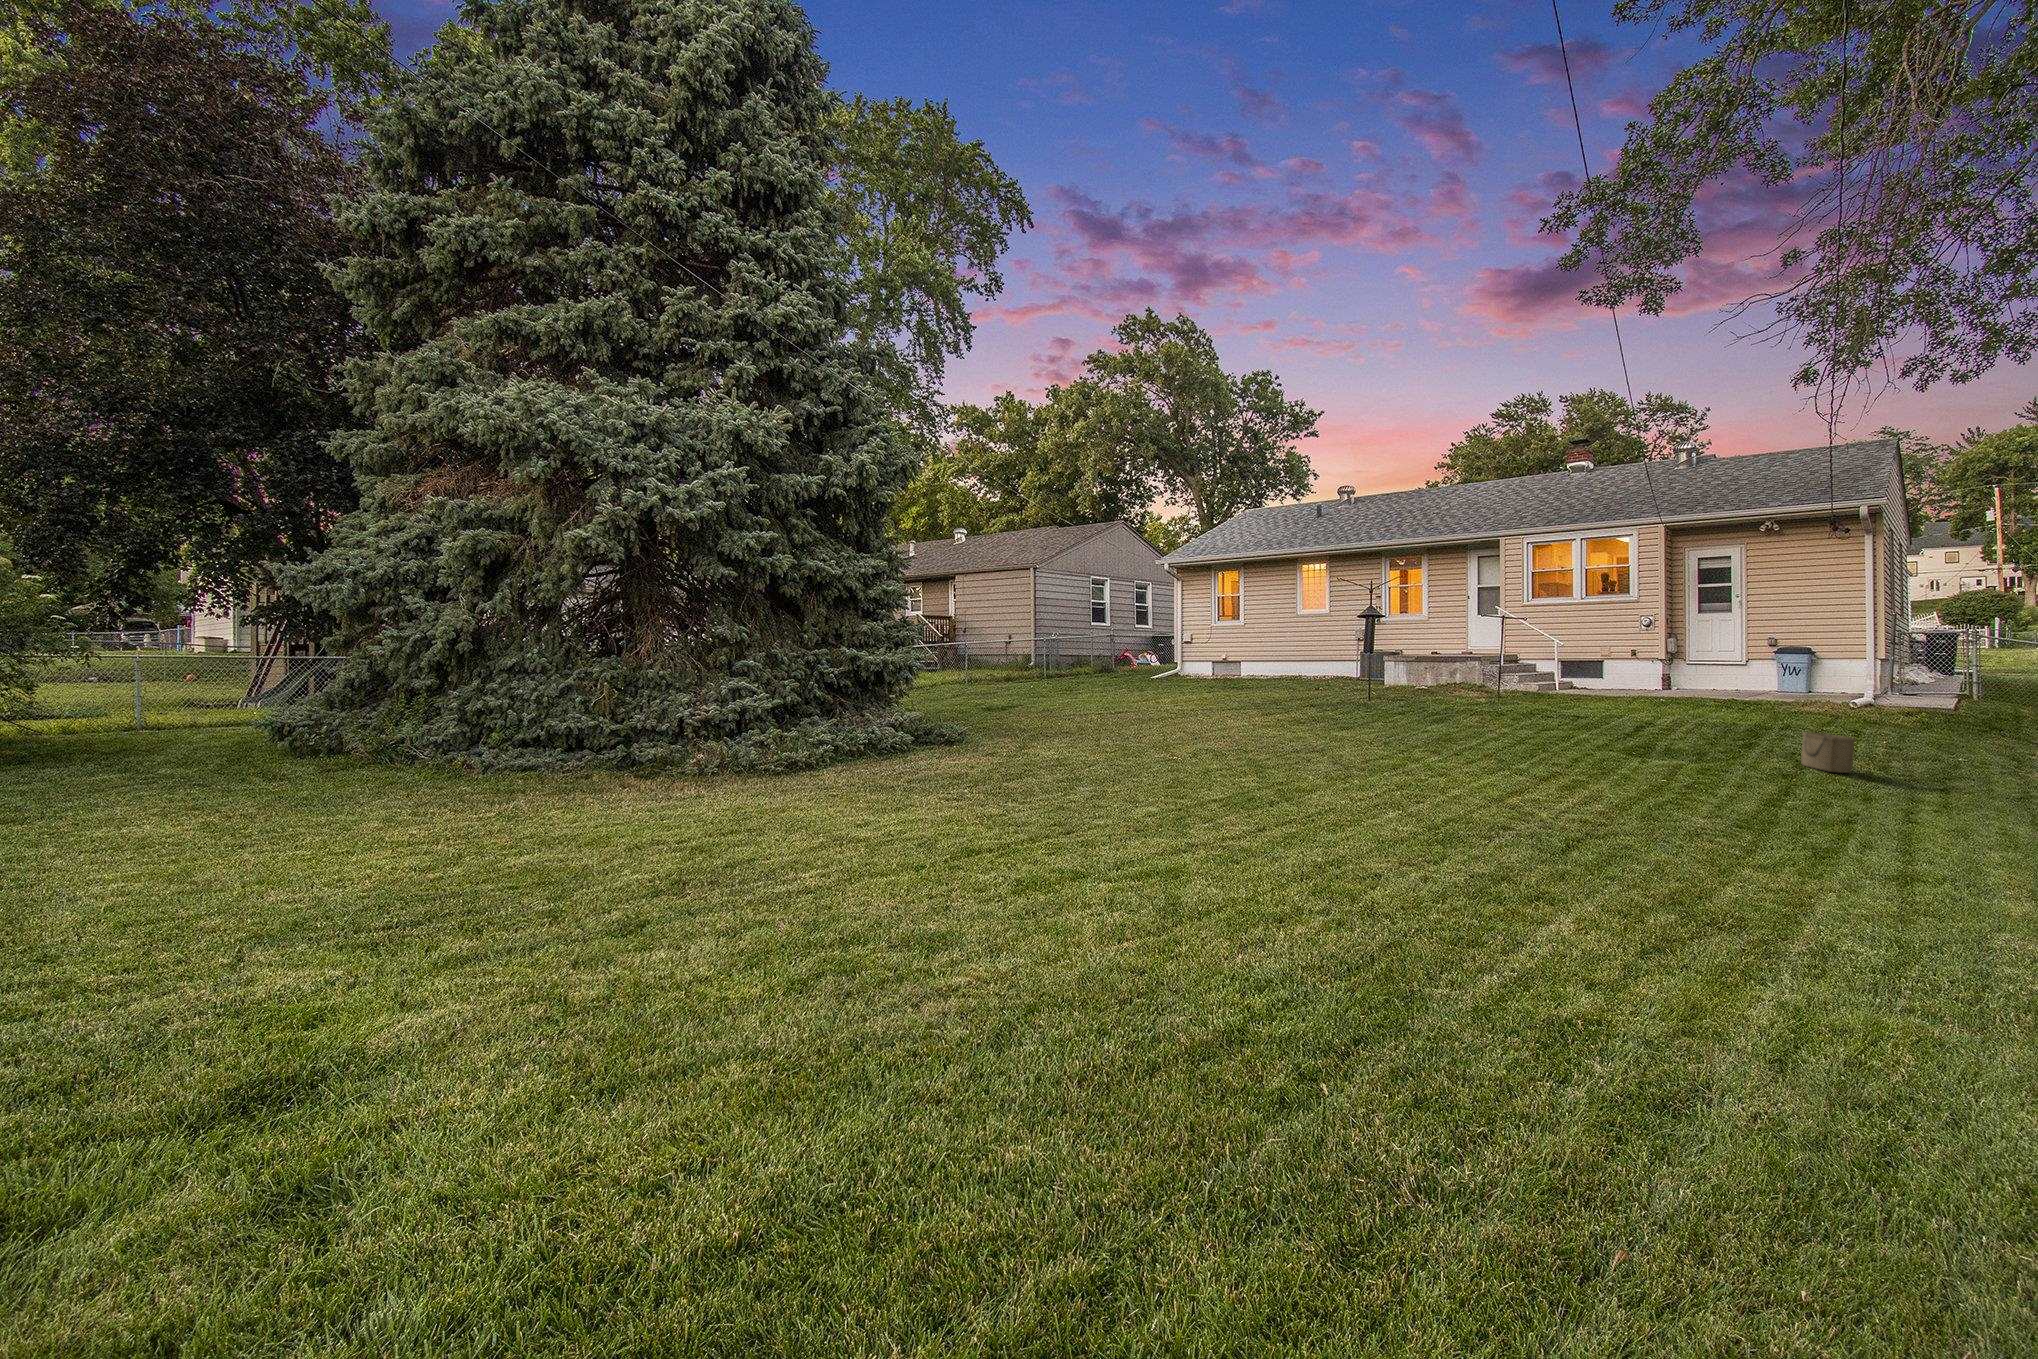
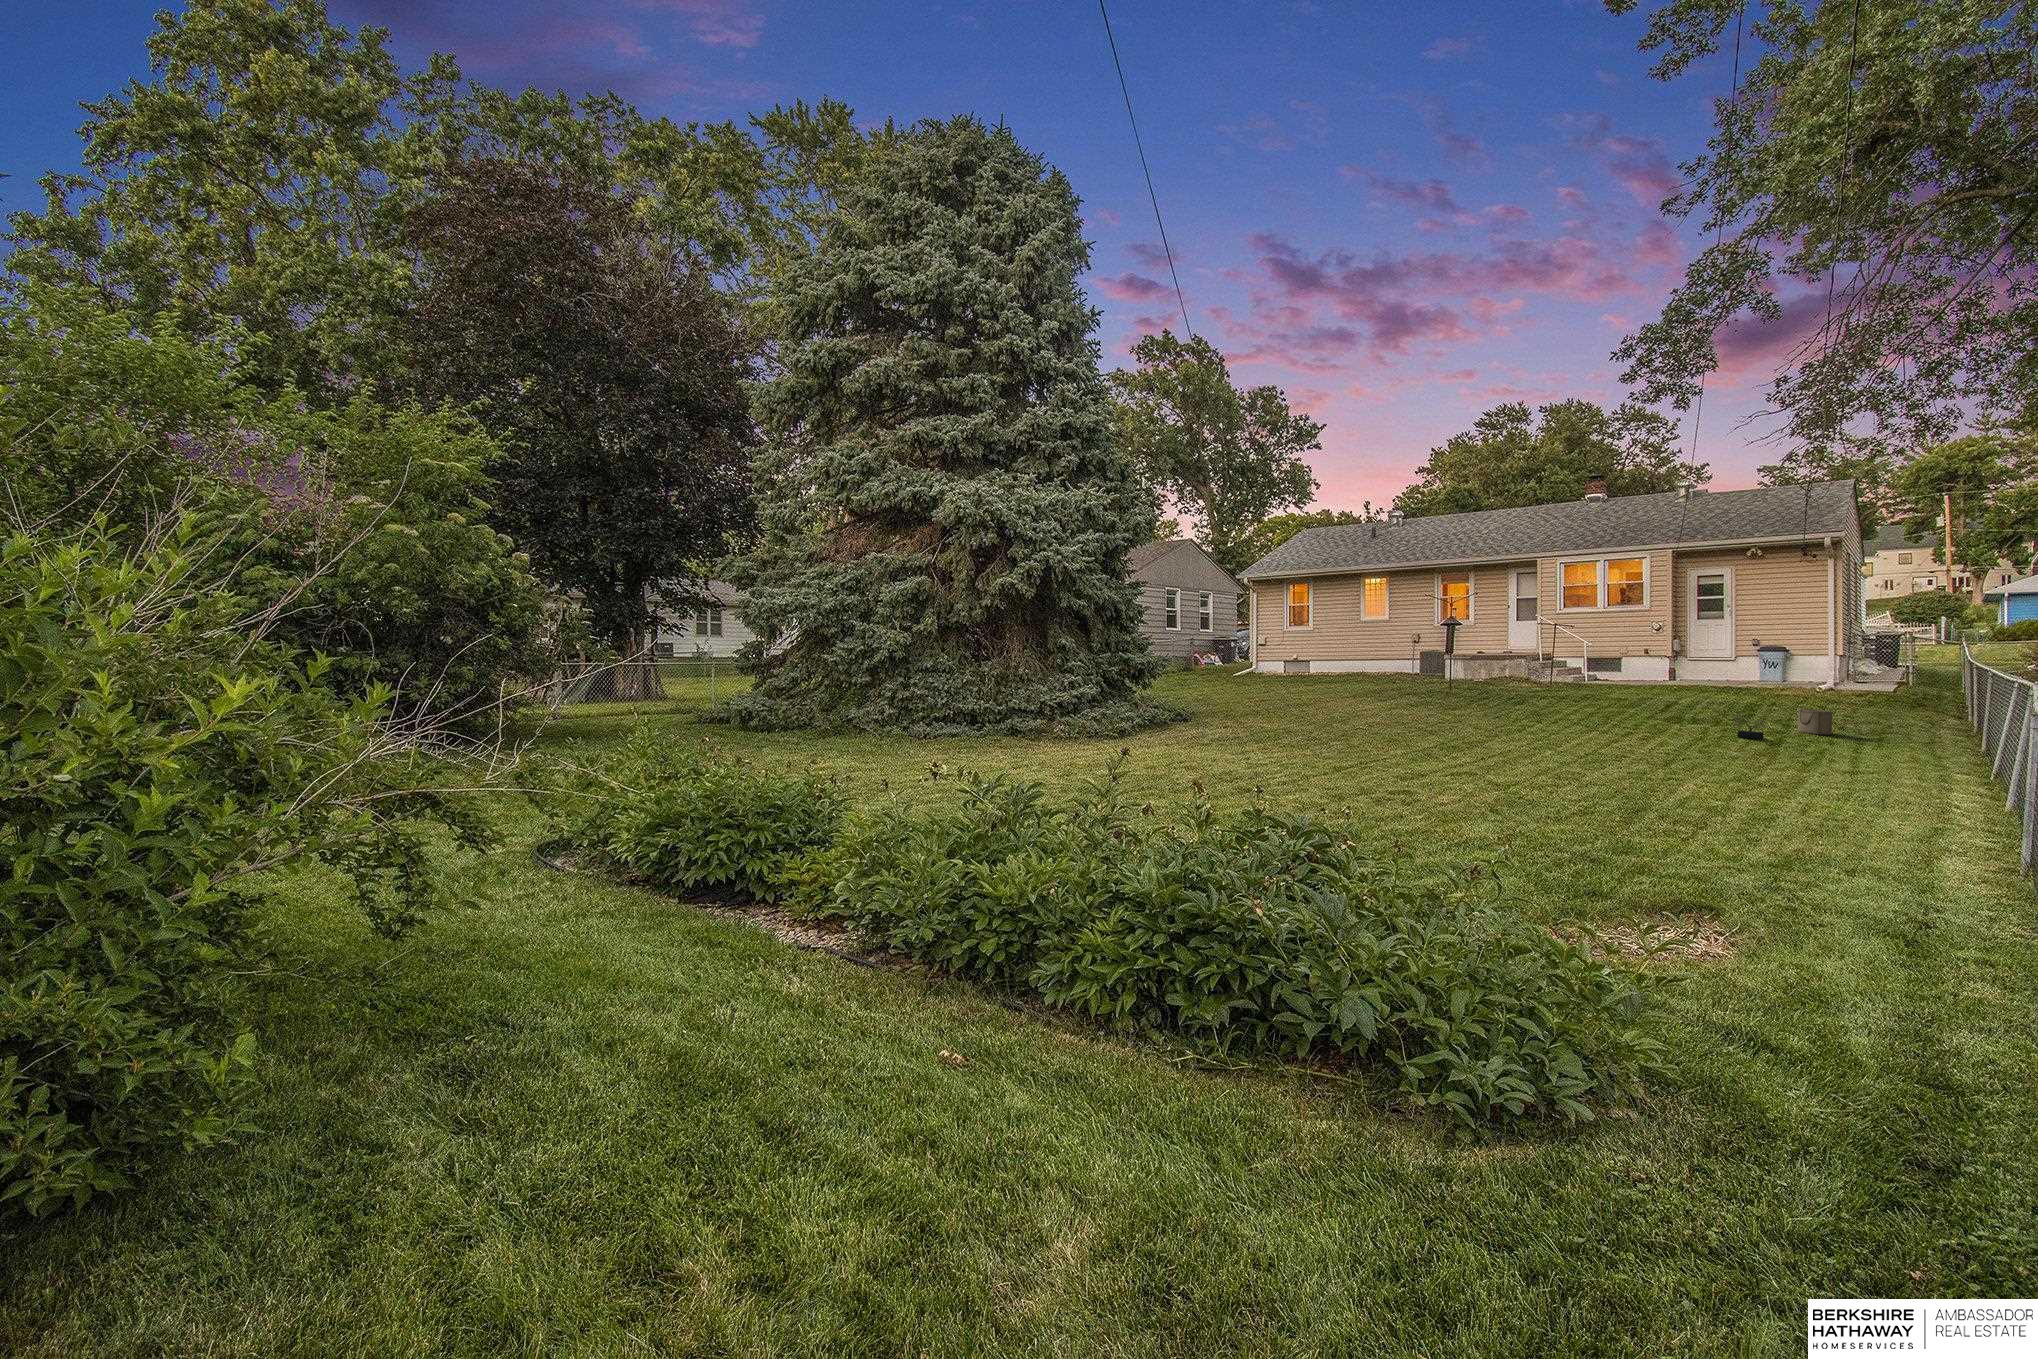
decorative plant: none [1695,737,1751,777] -> present [1733,713,1767,739]

